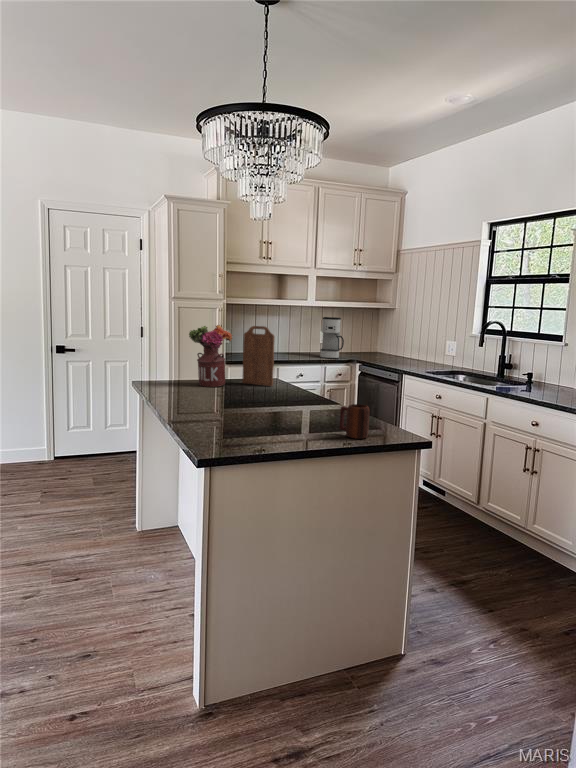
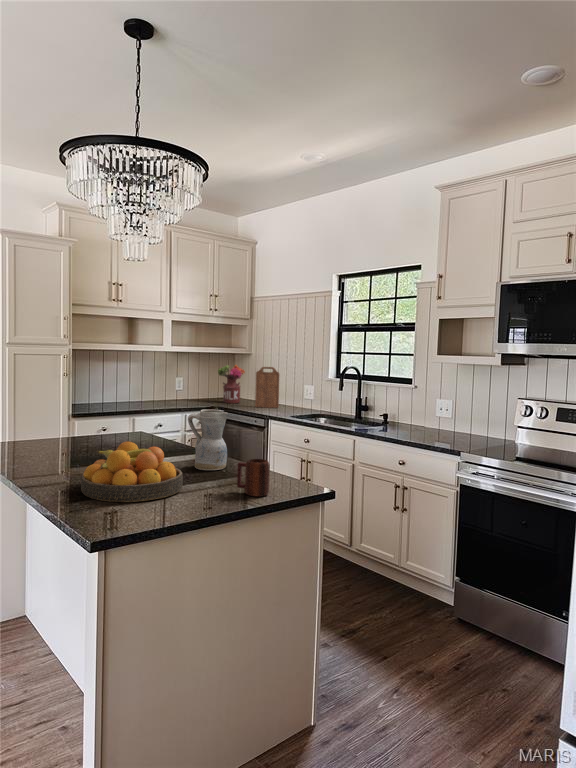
coffee maker: present [320,317,344,358] -> none [178,364,203,406]
flower arrangement: present [189,325,232,387] -> present [218,365,245,403]
cutting board: present [242,326,275,386] -> present [255,367,280,408]
ceramic pitcher: none [306,358,342,414] -> present [188,410,228,470]
fruit bowl: none [207,382,292,433] -> present [81,442,183,502]

